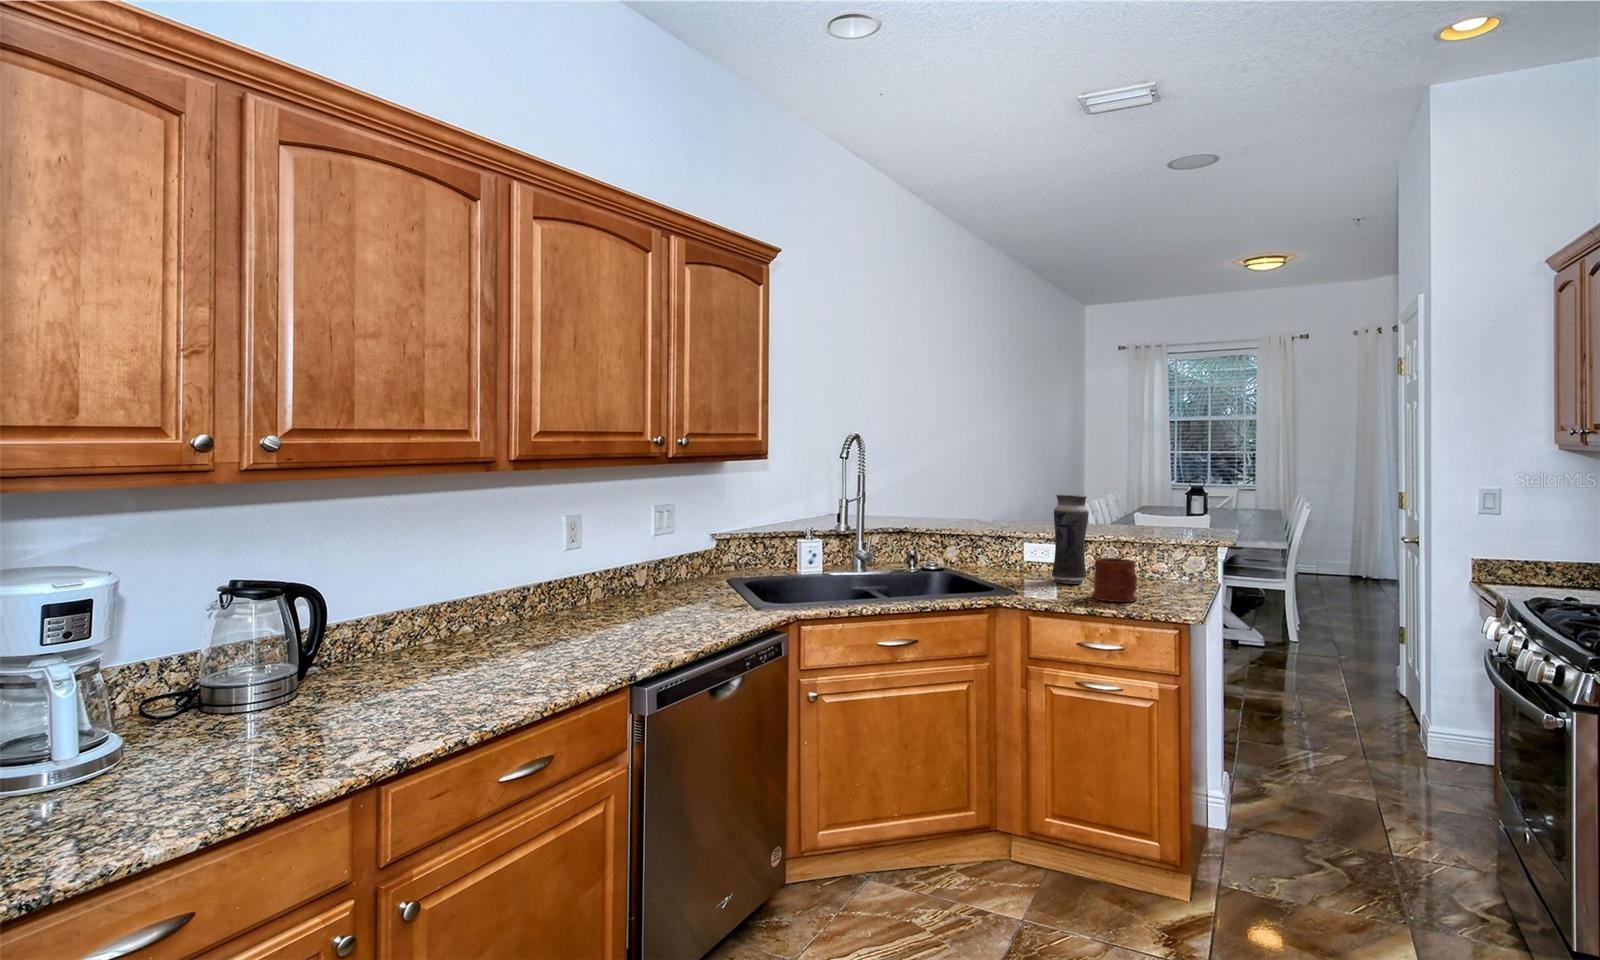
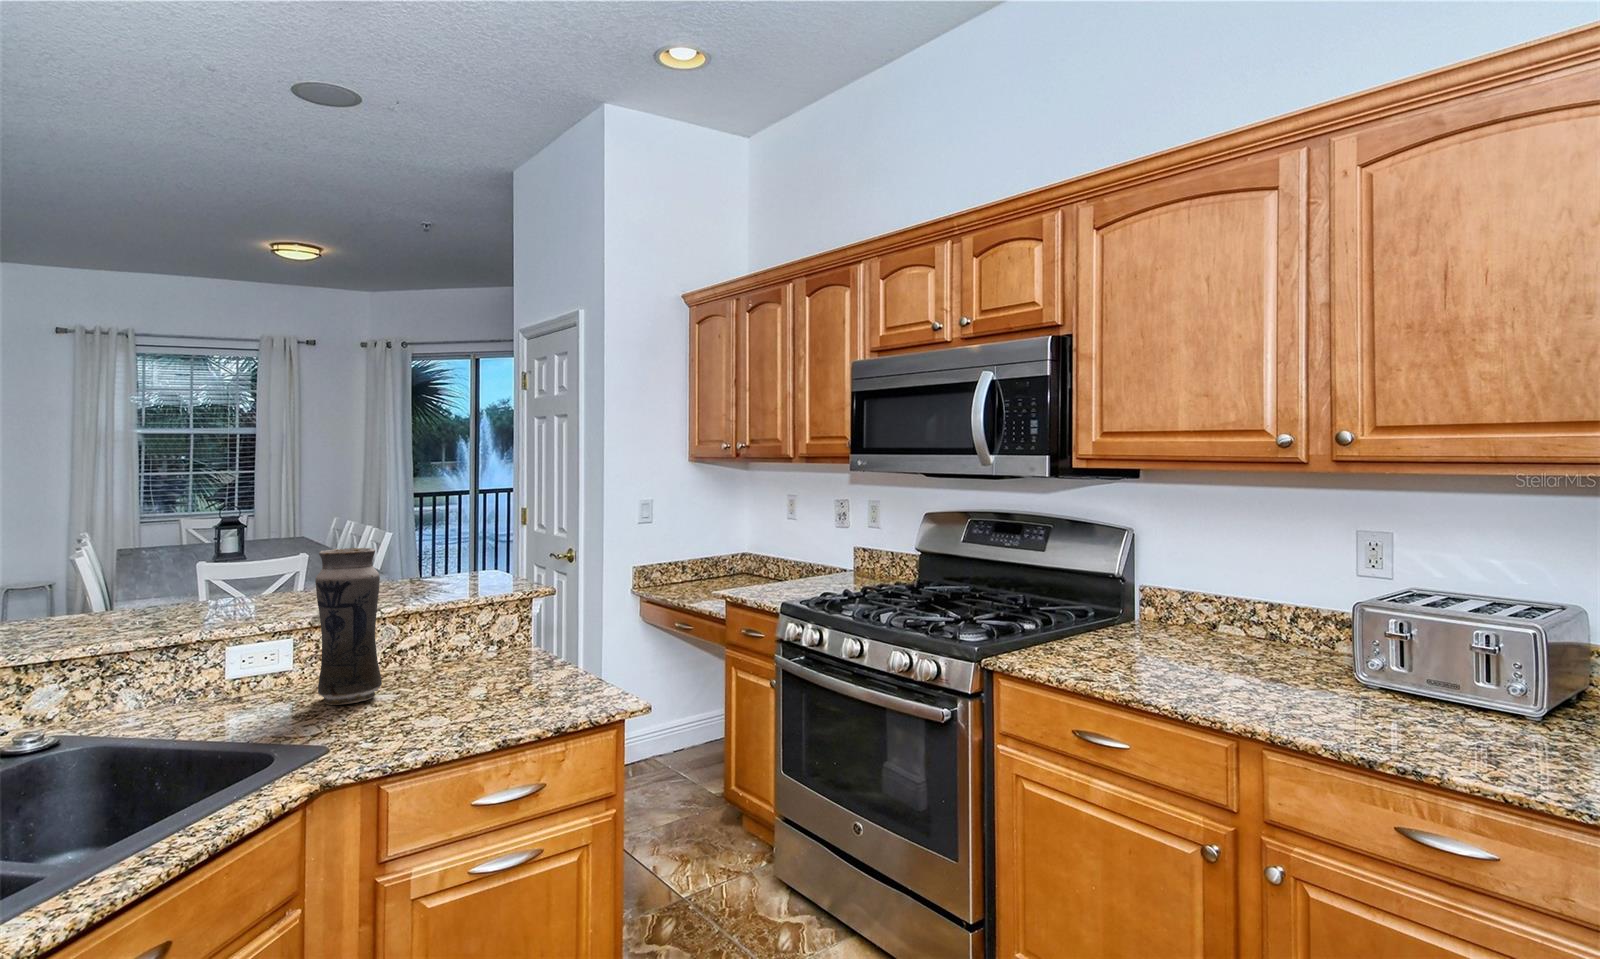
mug: present [1092,558,1137,602] -> none [438,642,524,720]

